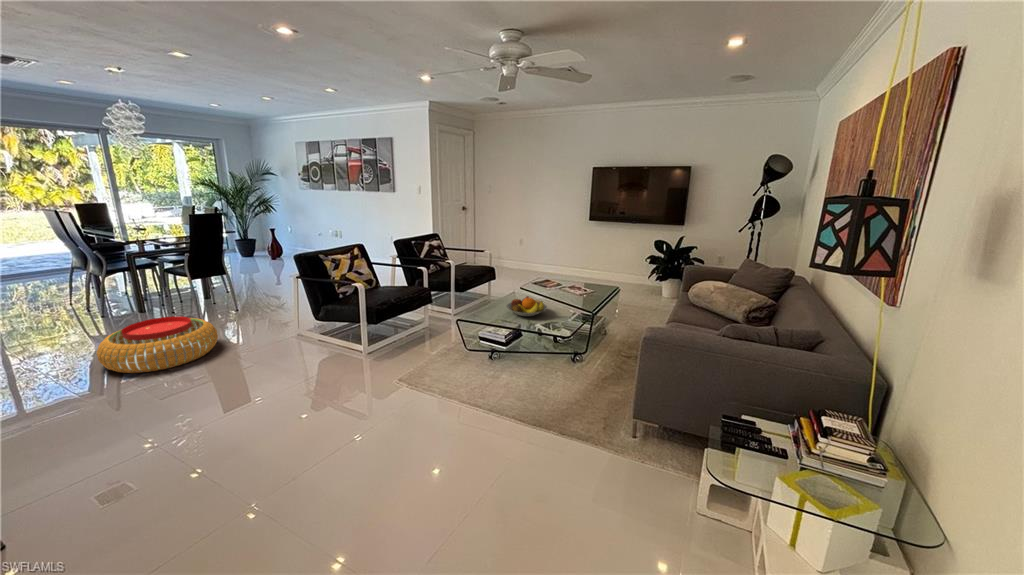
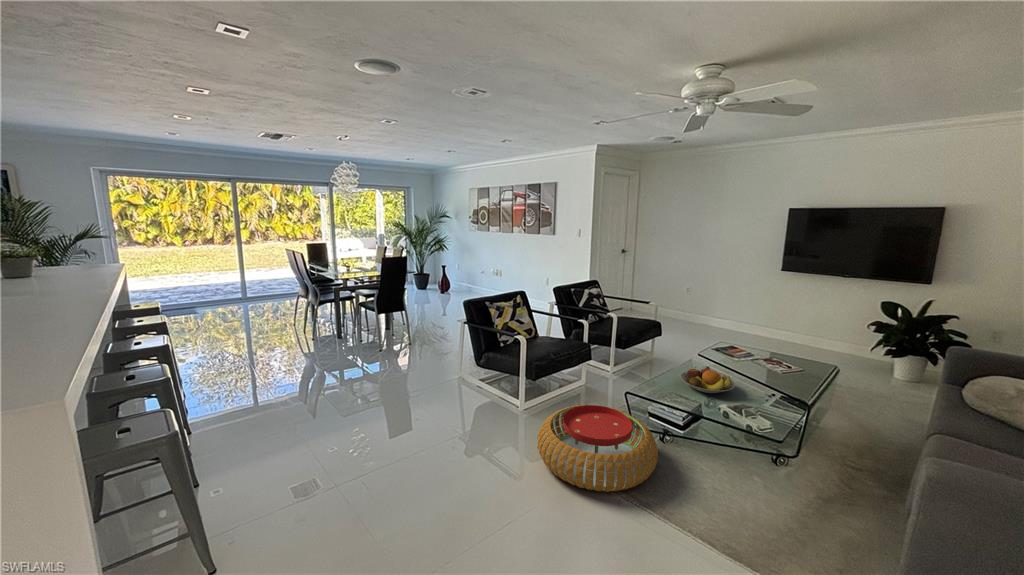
pouf: present [97,316,218,373] -> present [538,405,658,492]

